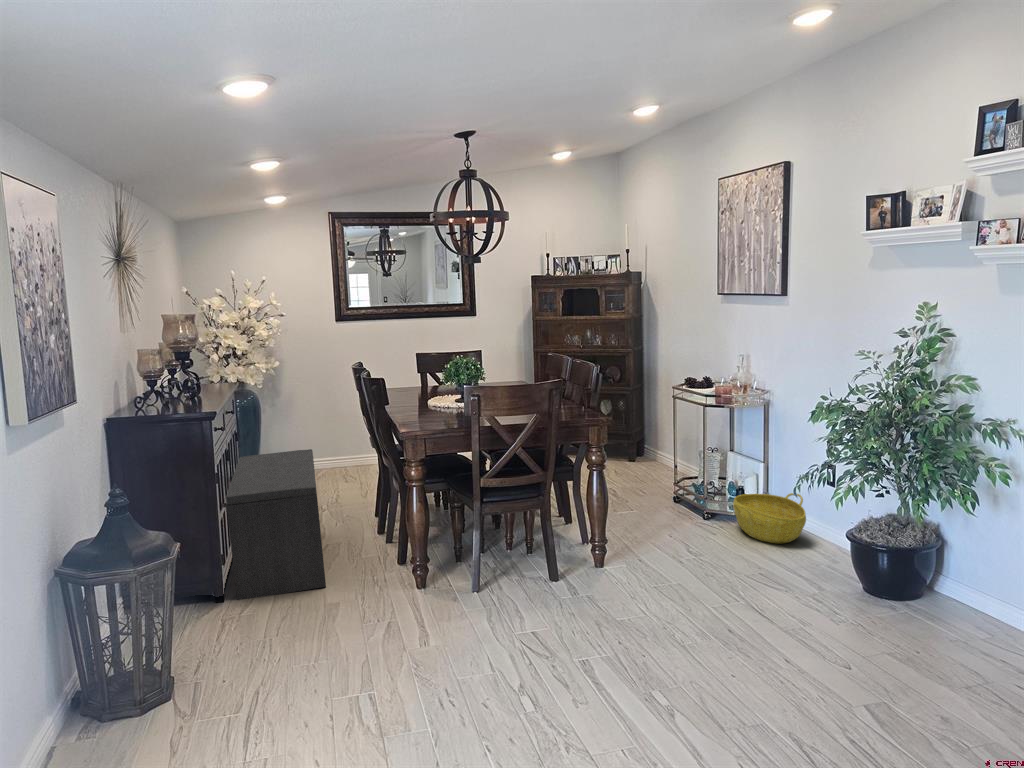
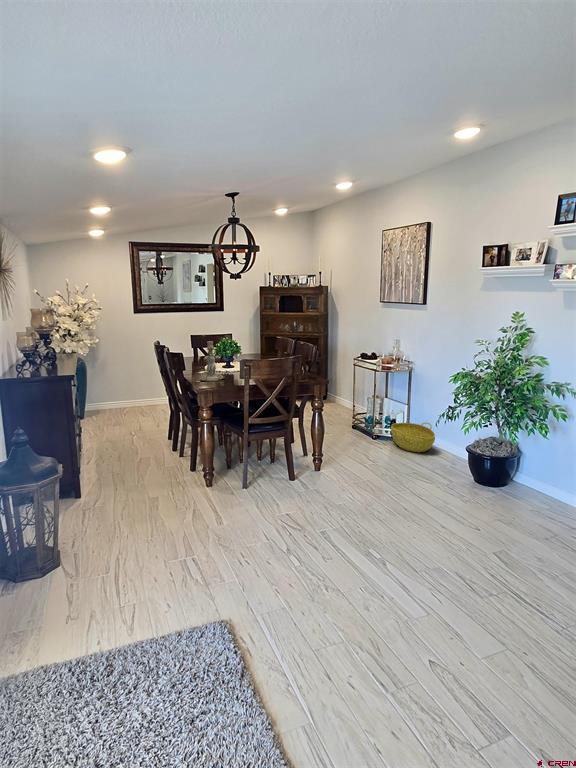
candlestick: none [409,360,448,422] -> present [200,341,224,381]
bench: present [226,449,326,600] -> none [80,397,147,498]

